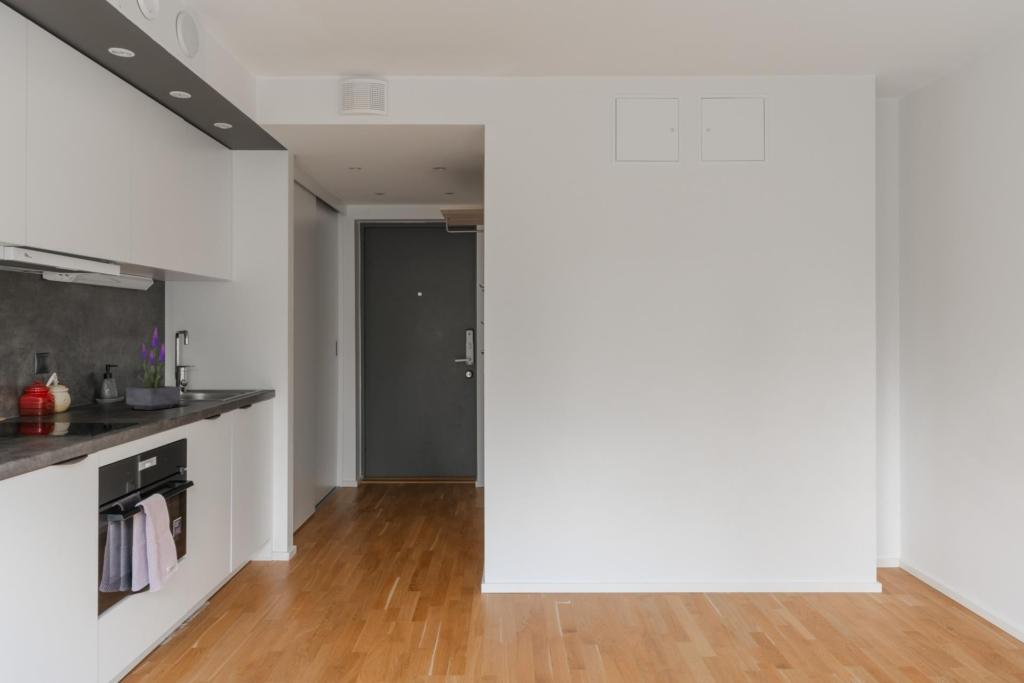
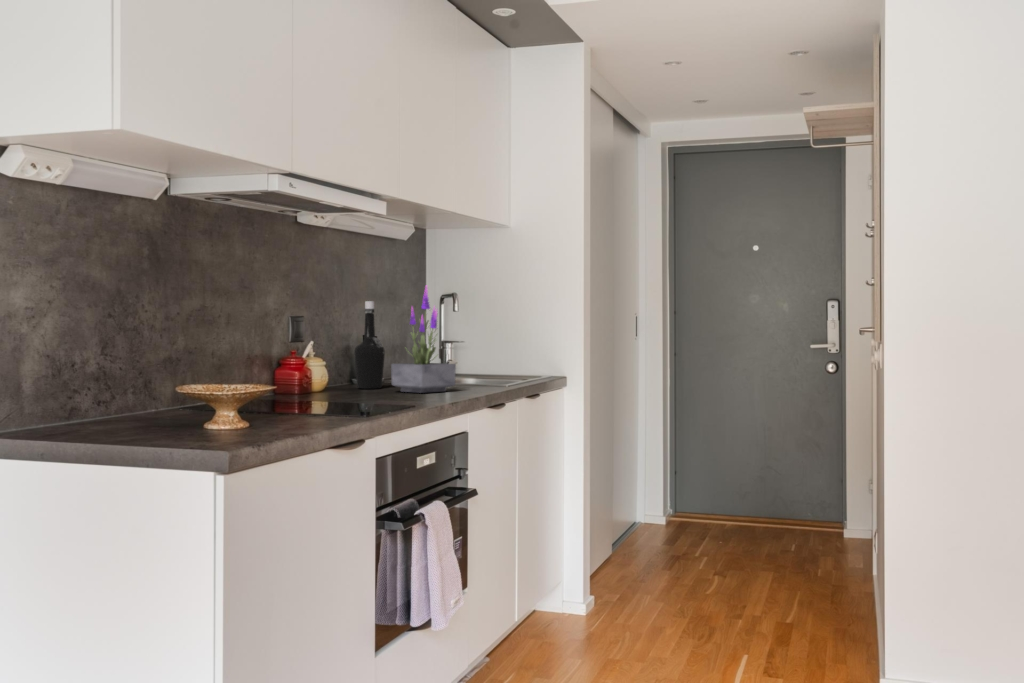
bottle: none [96,339,123,406] -> present [354,301,385,389]

